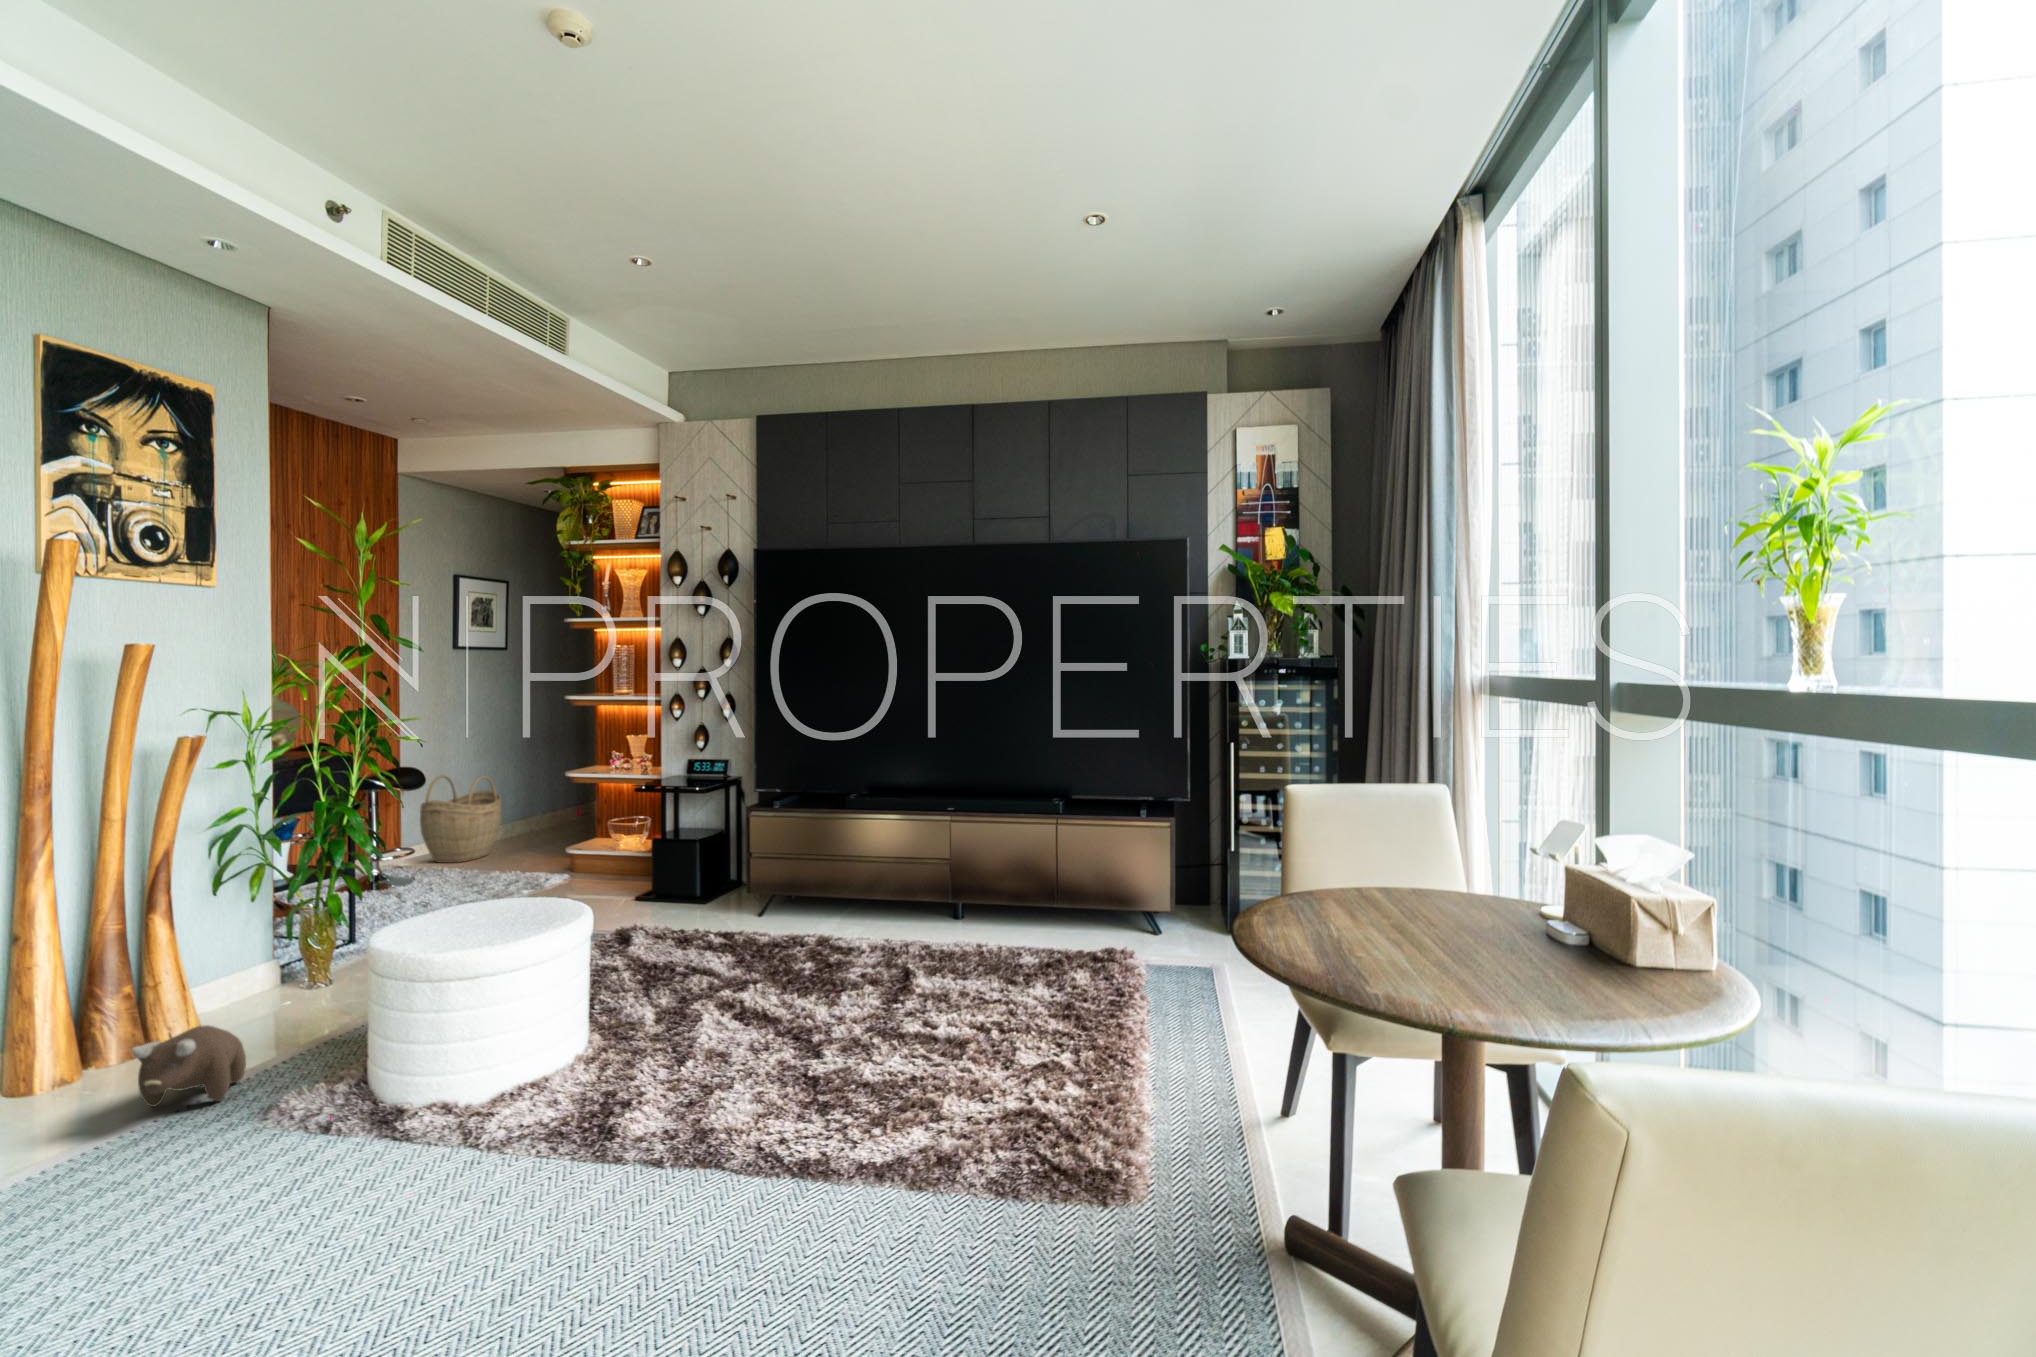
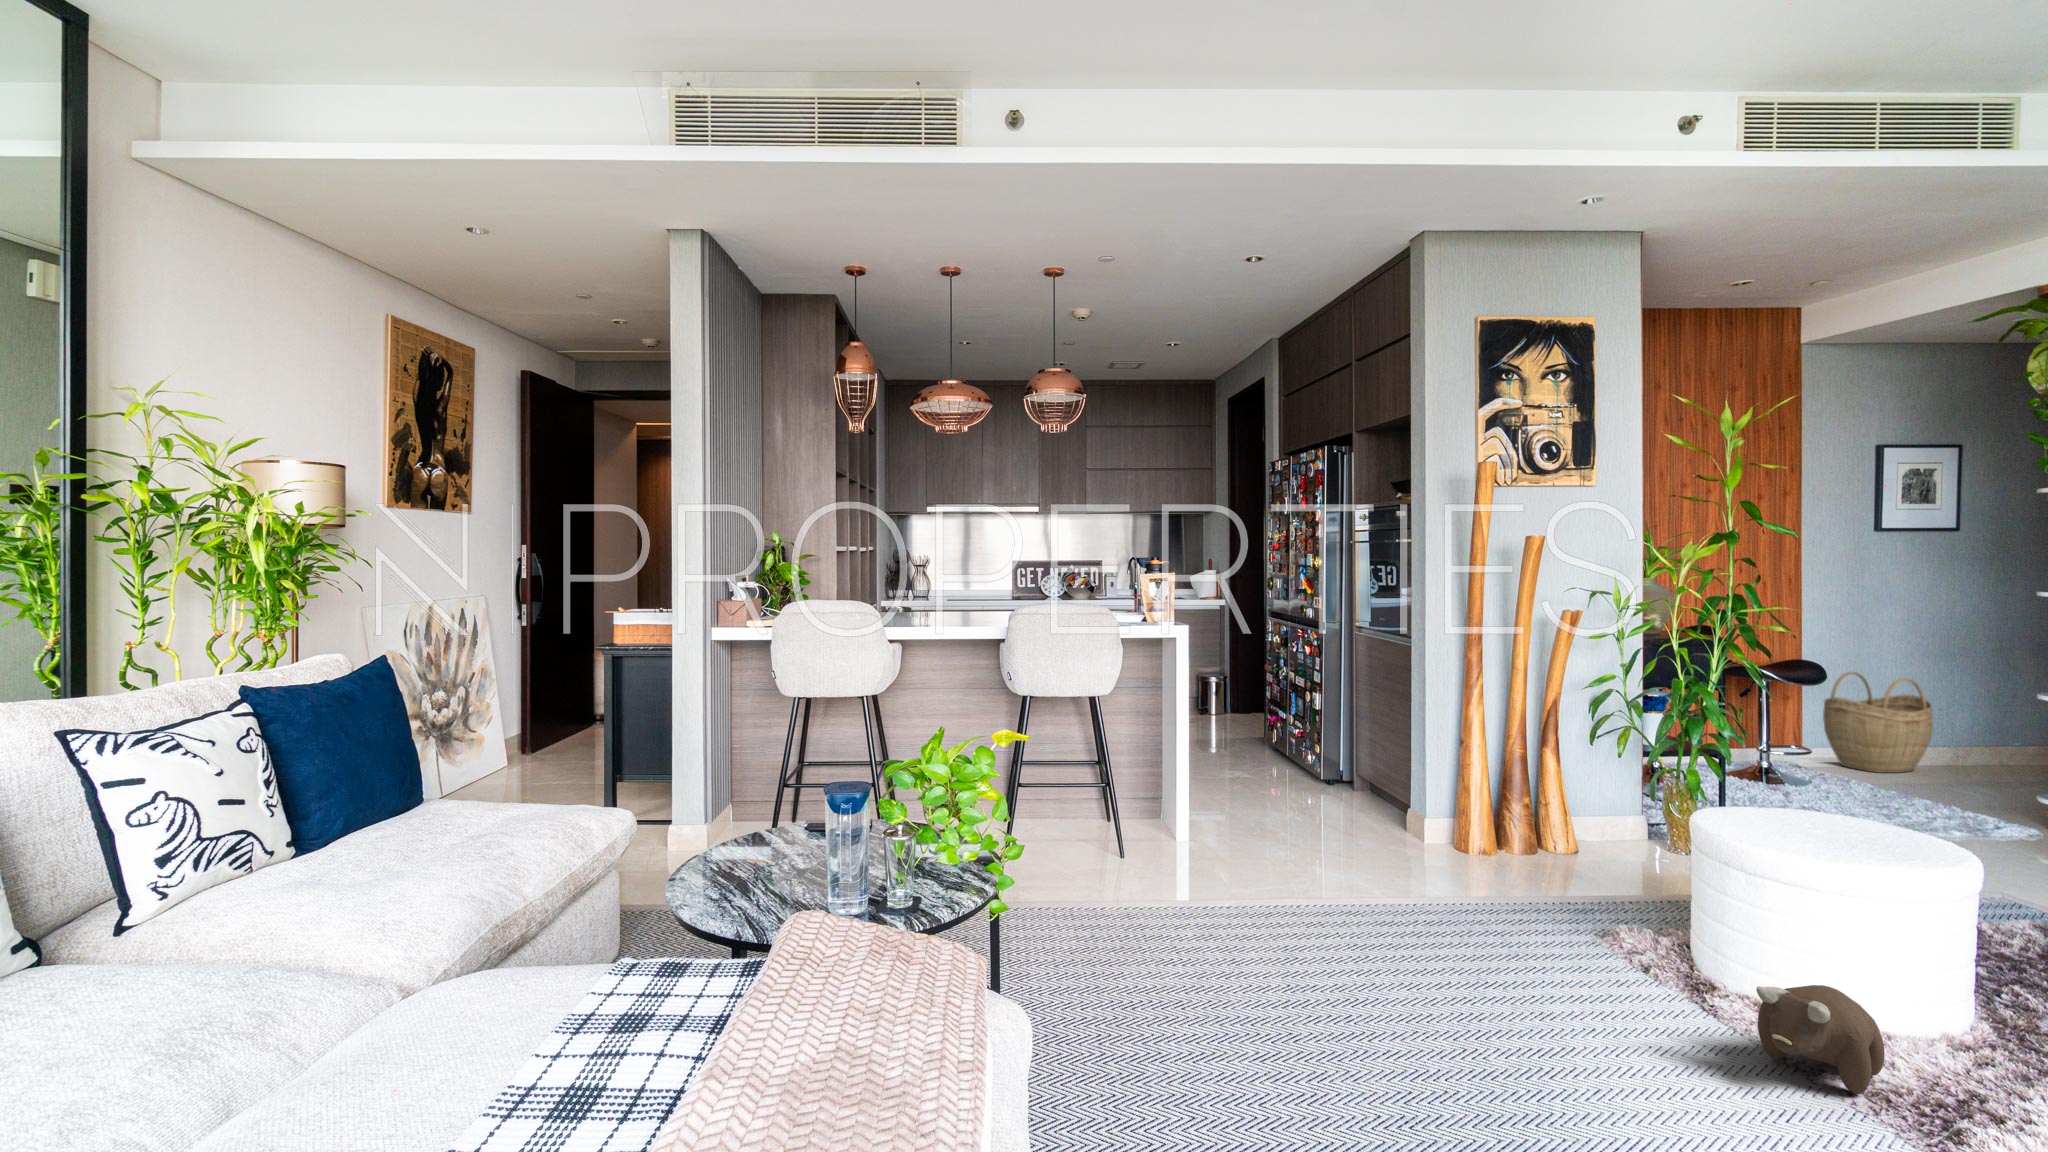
plush toy: present [132,1025,246,1107] -> present [1756,985,1885,1094]

